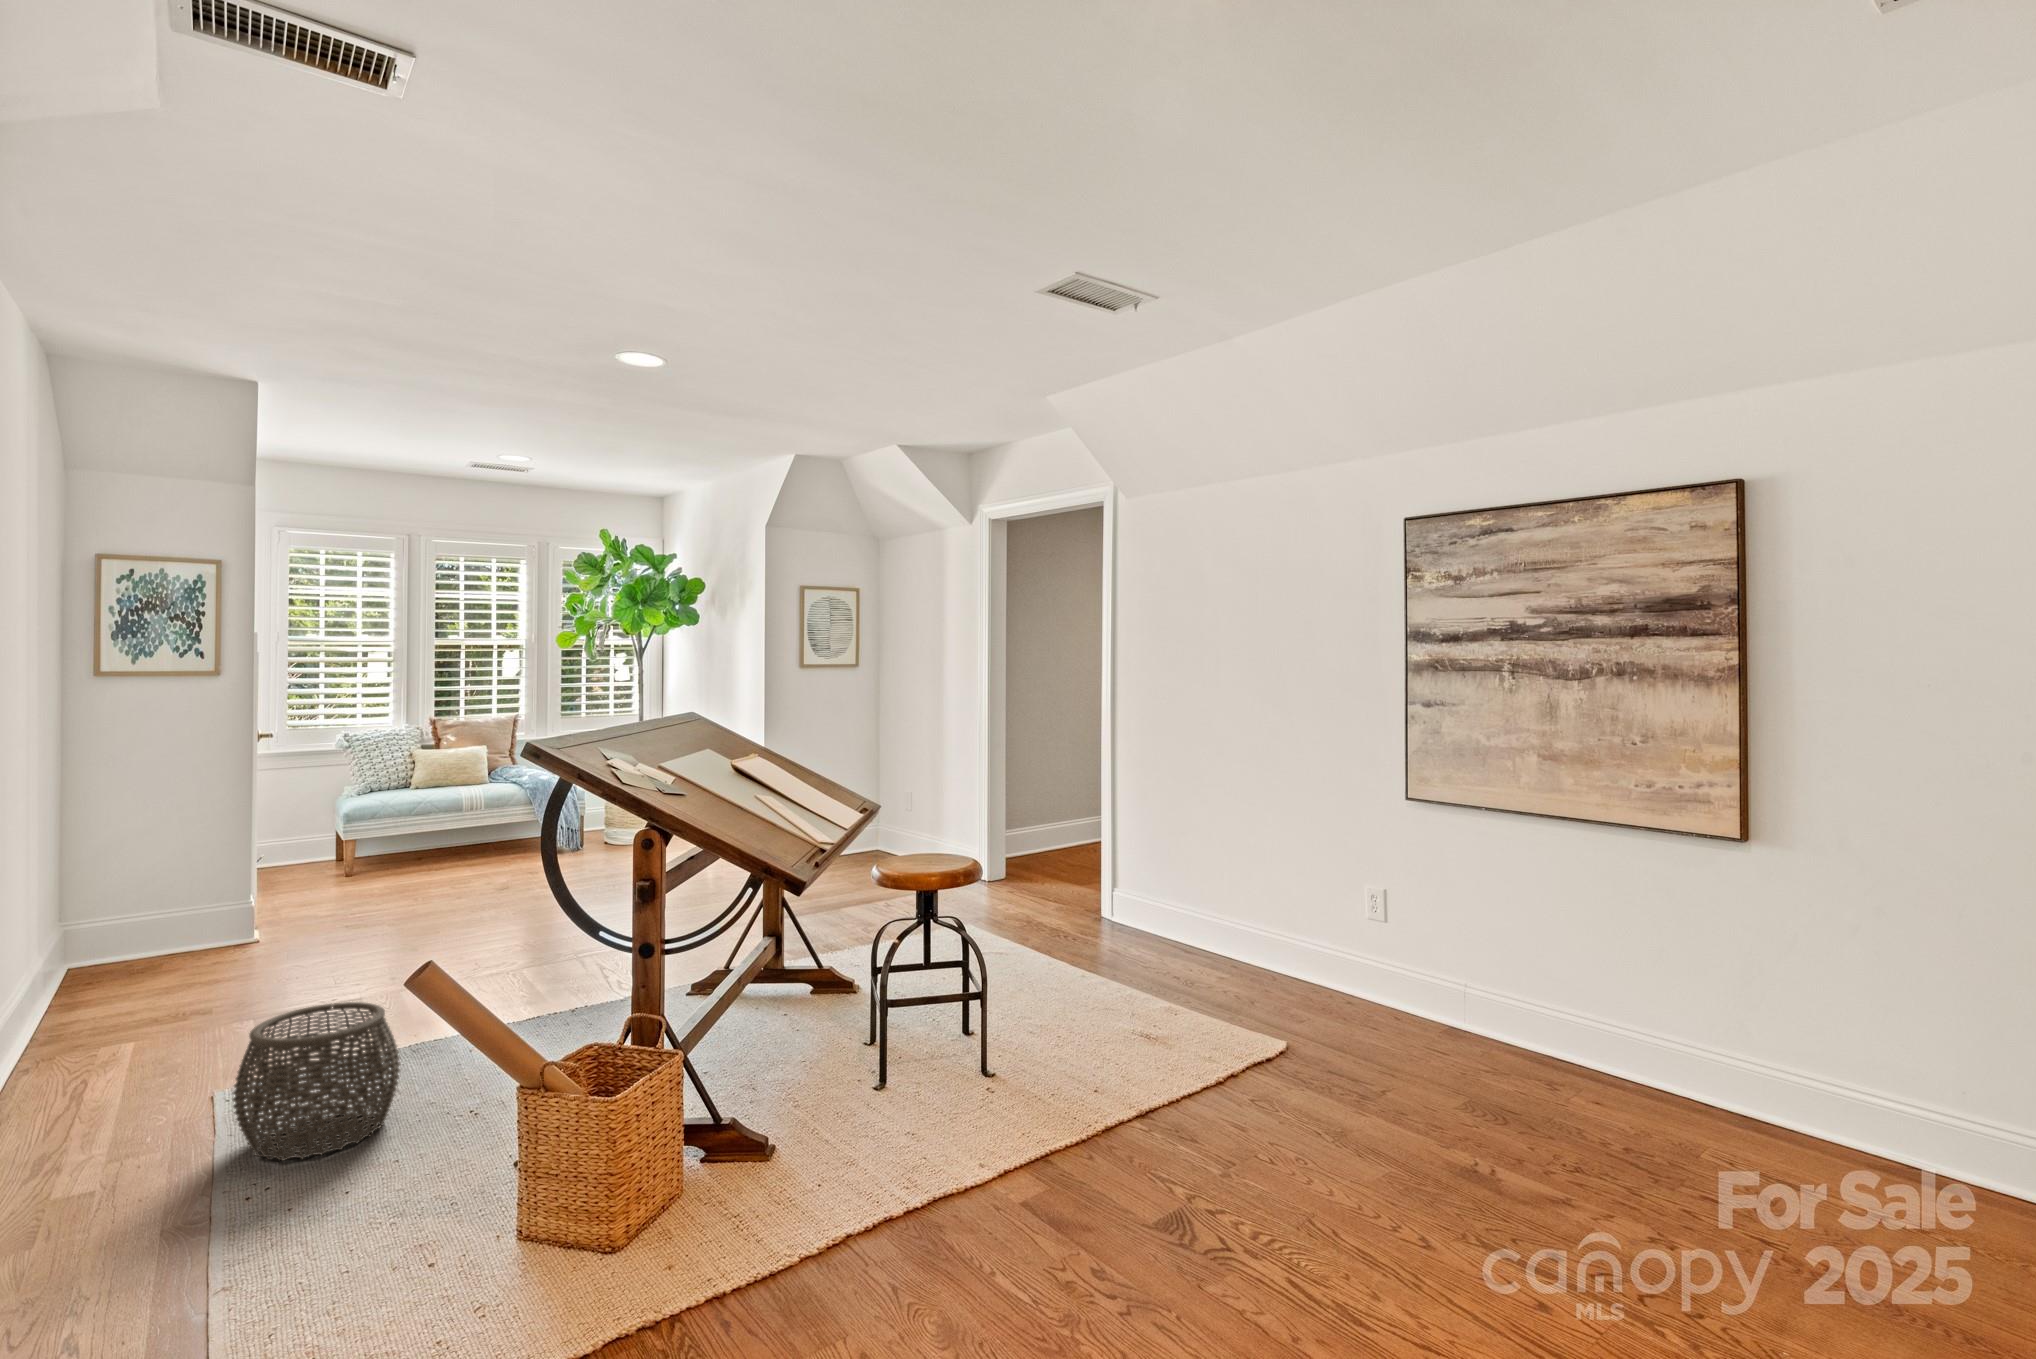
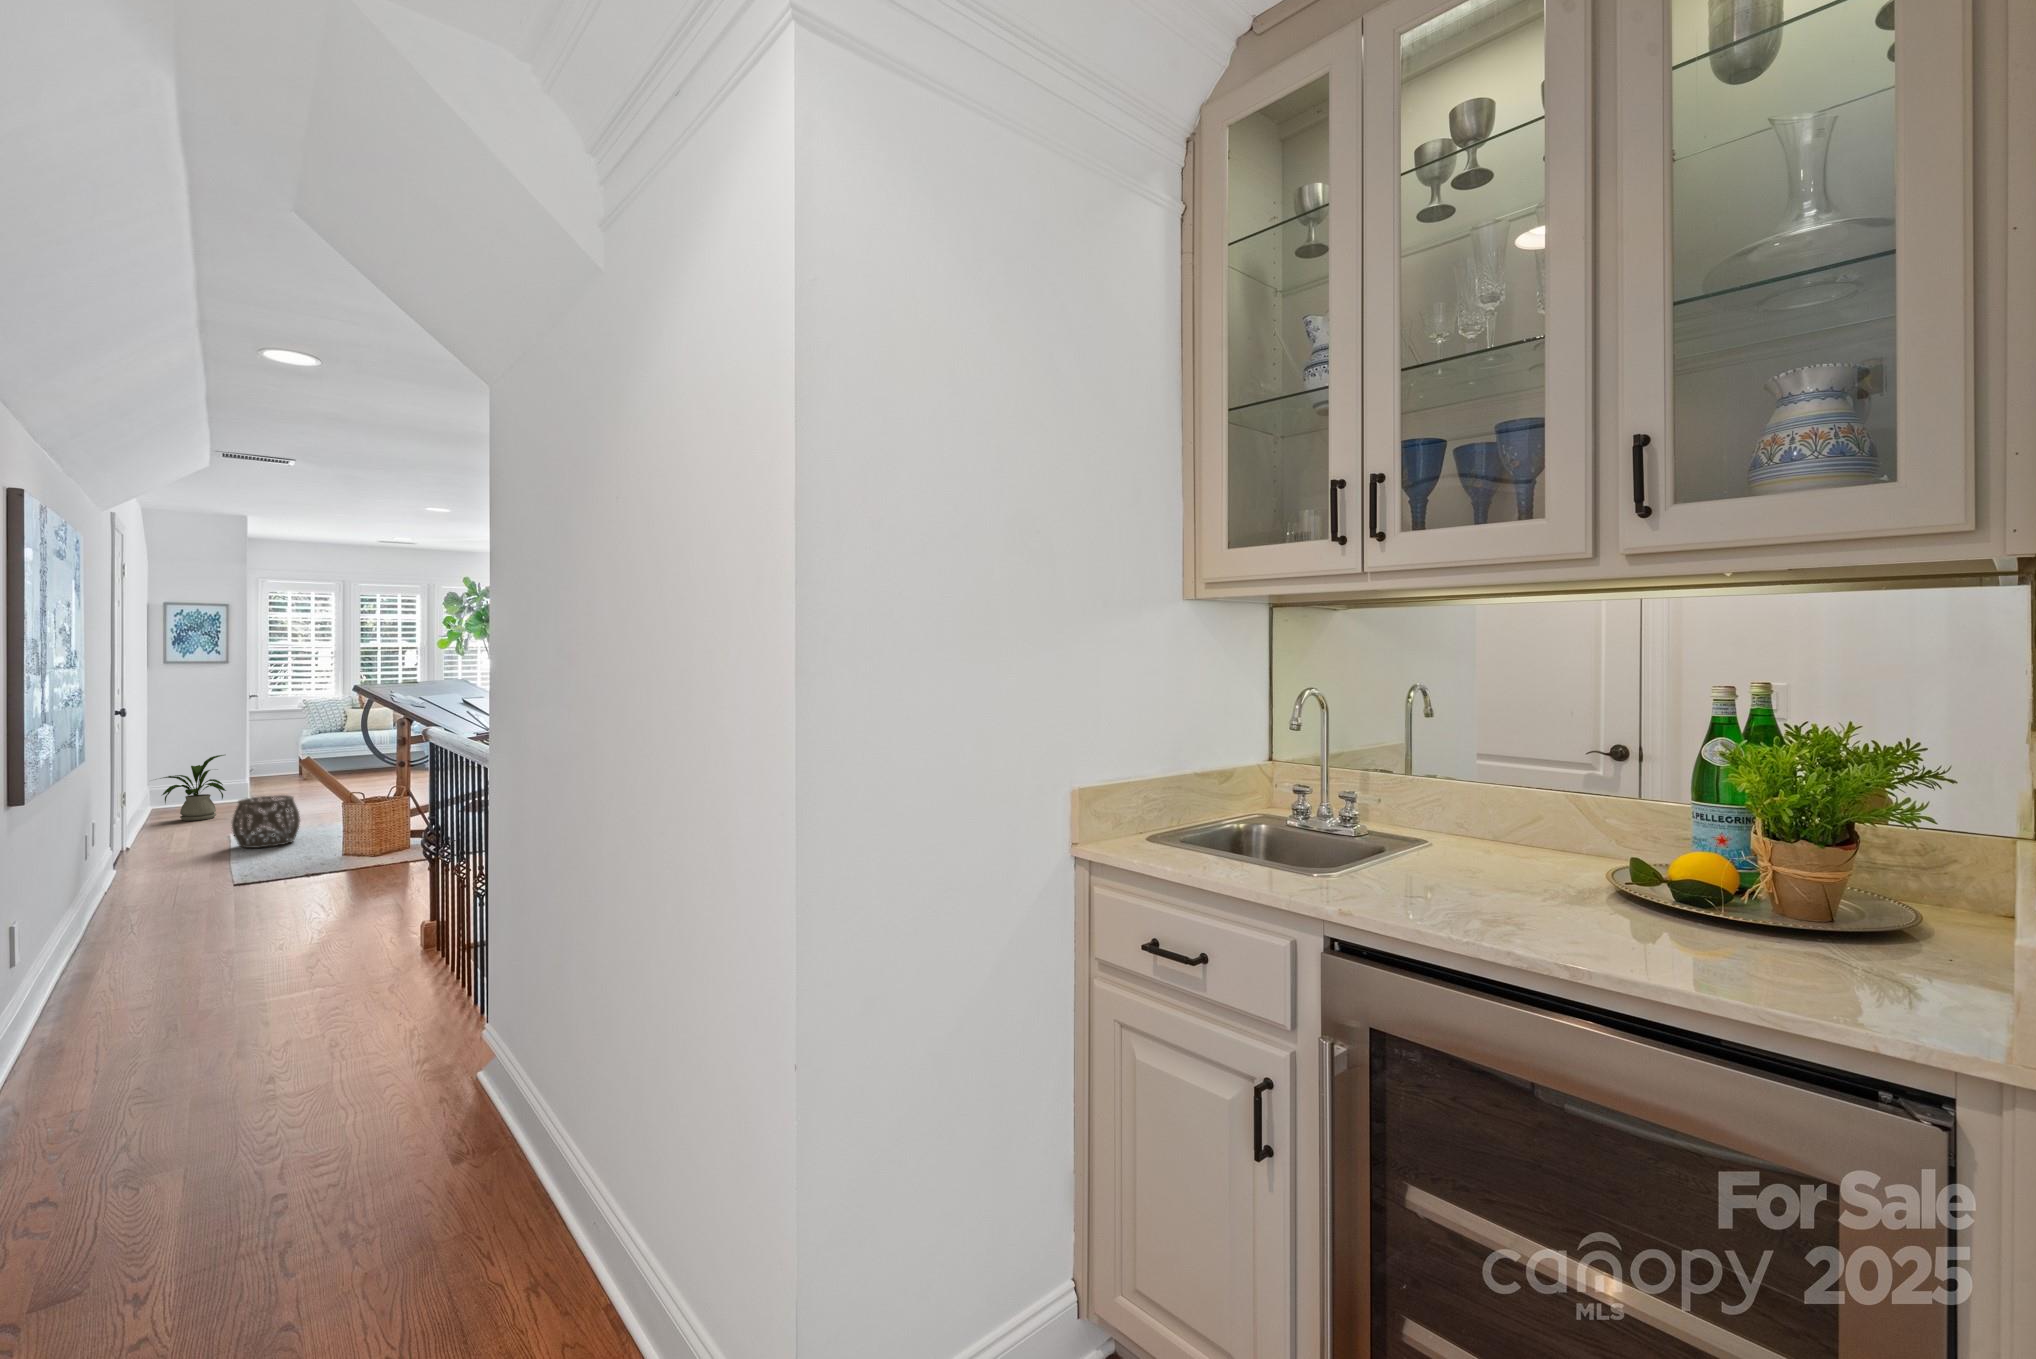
house plant: none [47,865,221,1015] -> present [160,755,226,821]

